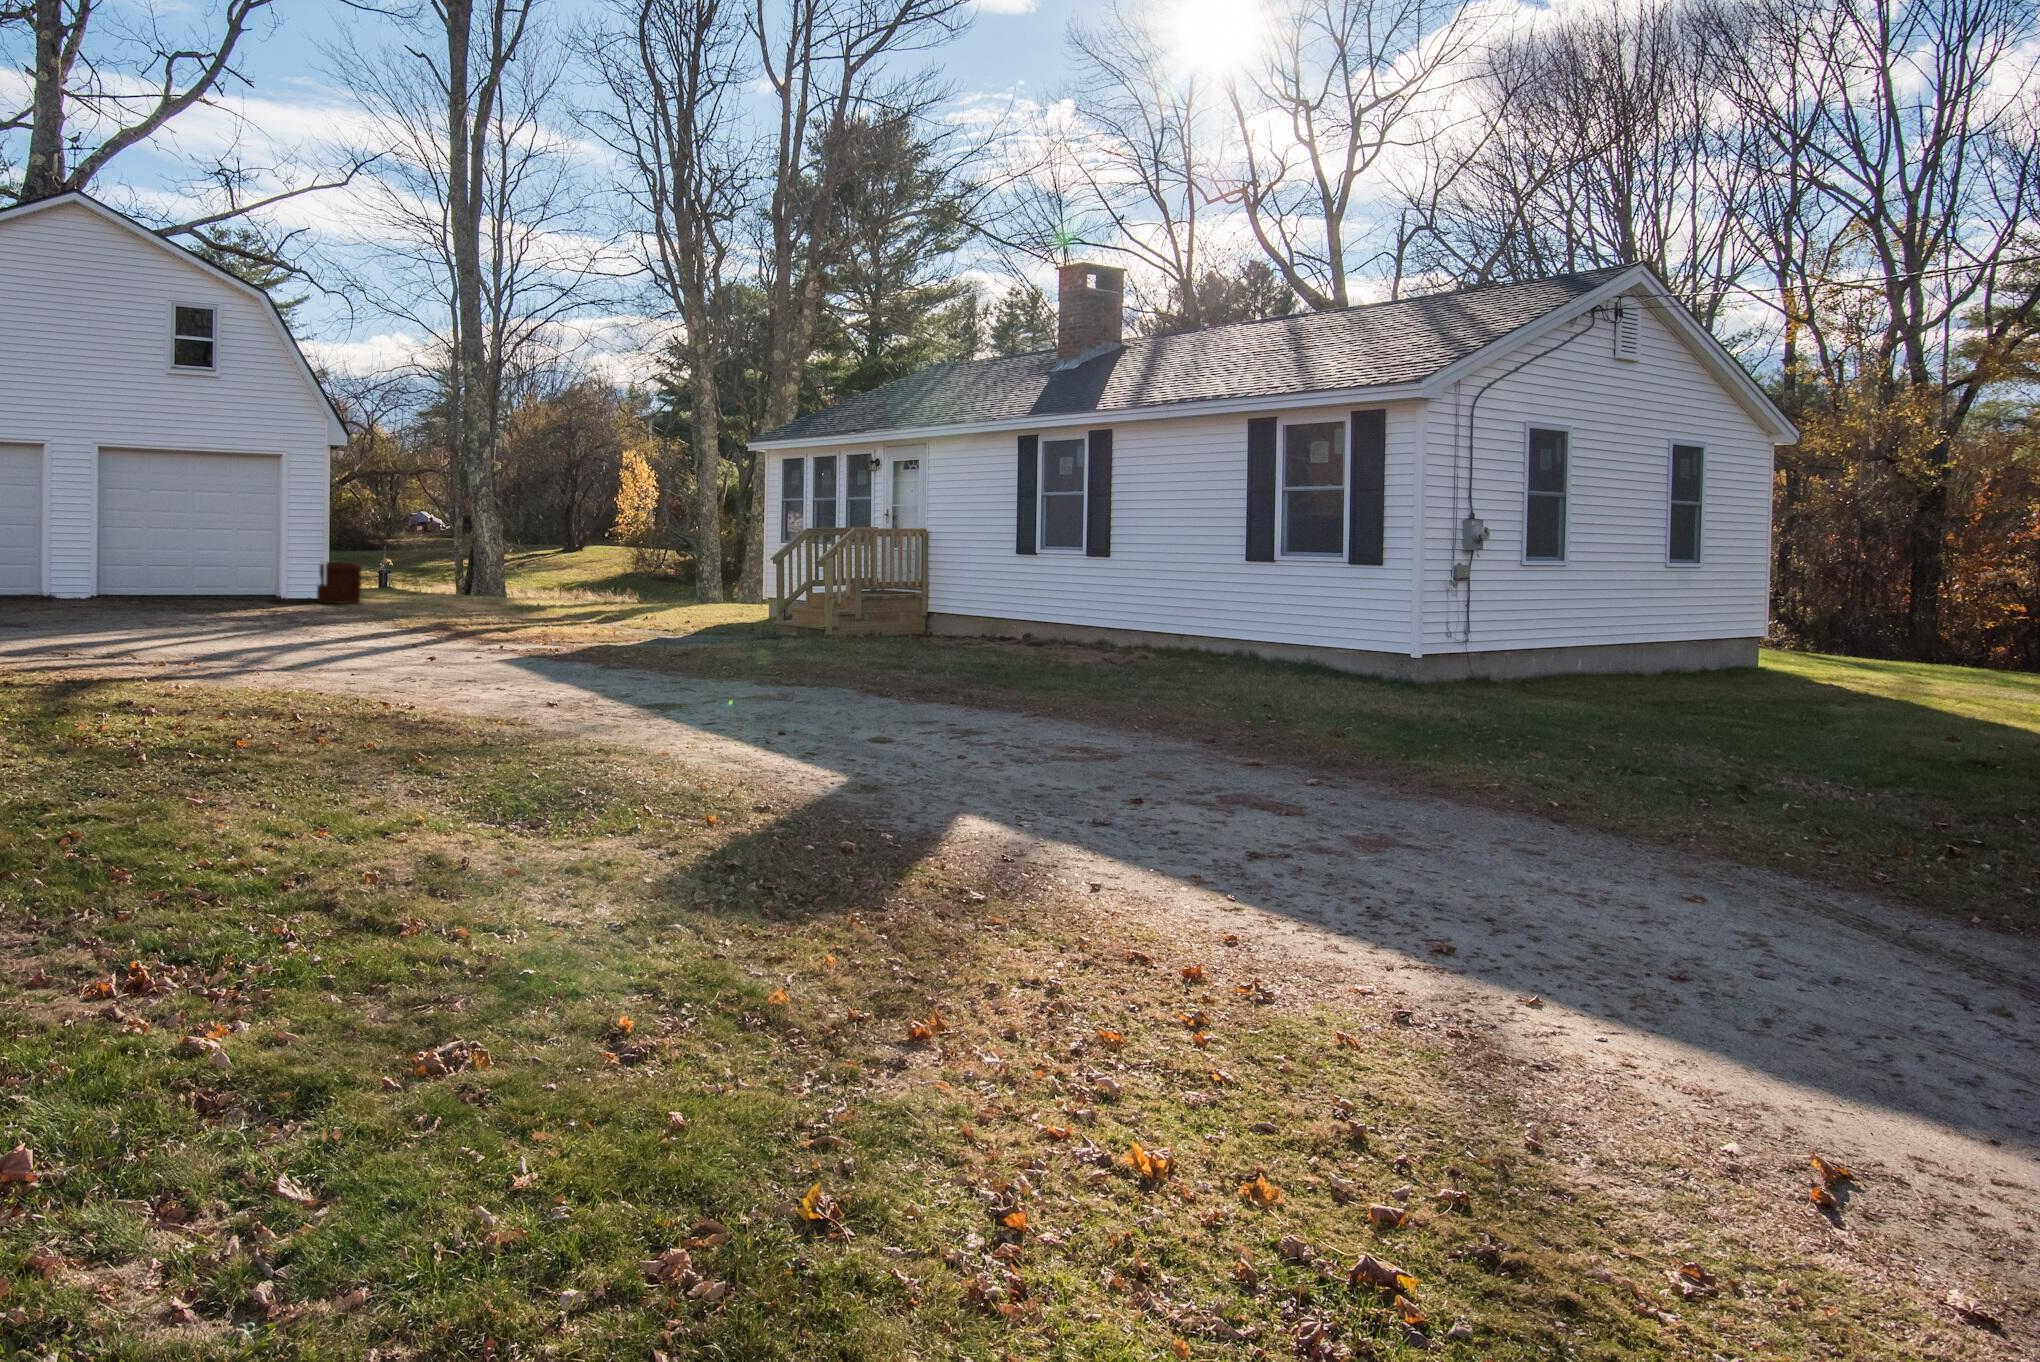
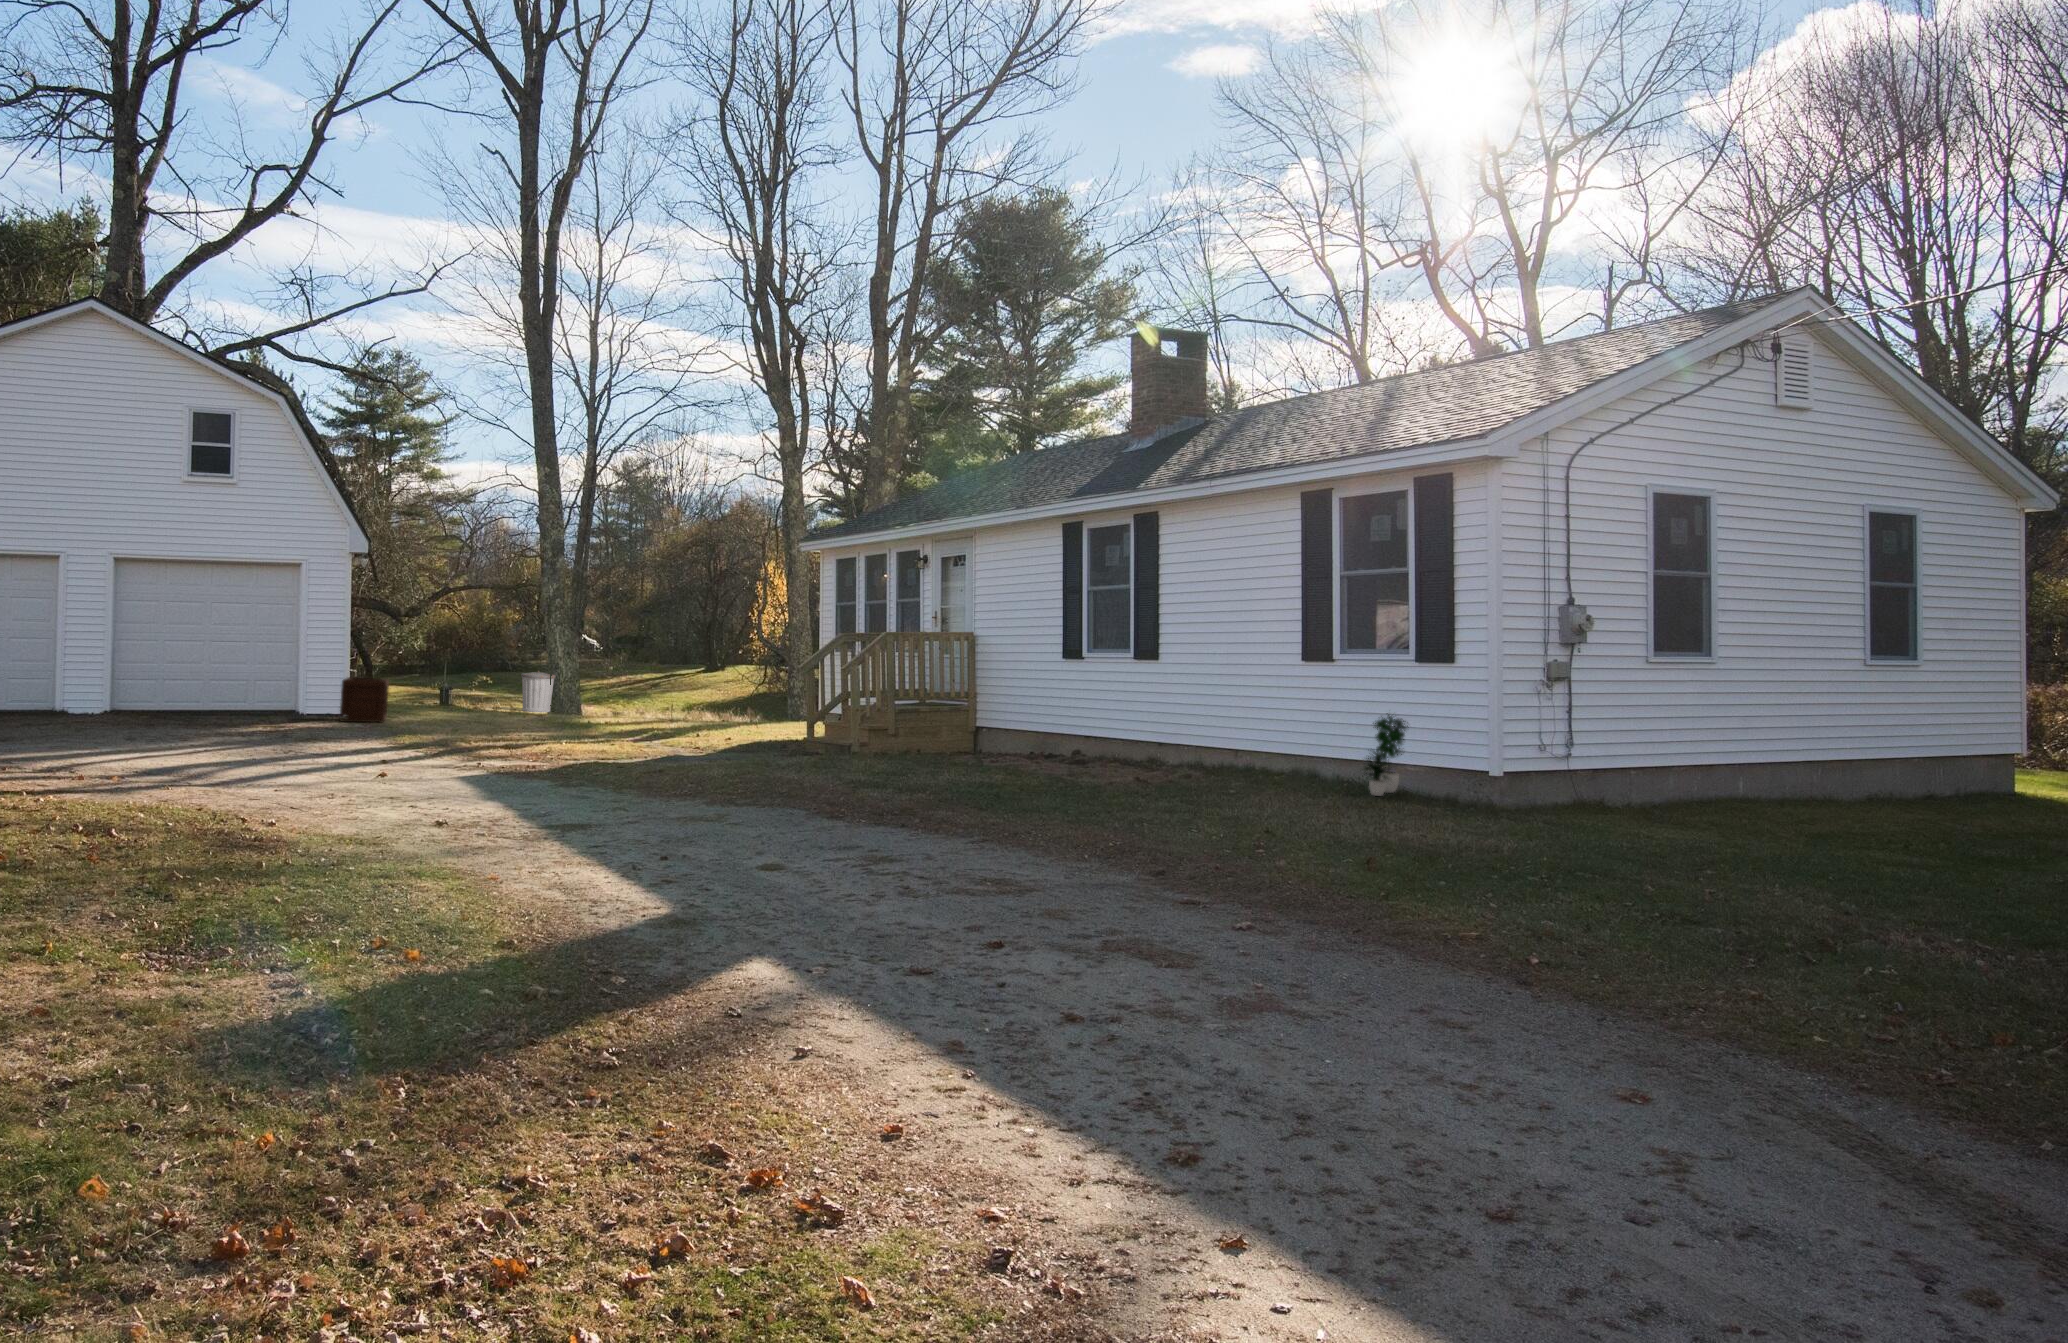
trash can: none [458,555,491,594] -> present [521,671,556,712]
potted plant: none [1303,600,1343,670] -> present [1362,713,1409,796]

